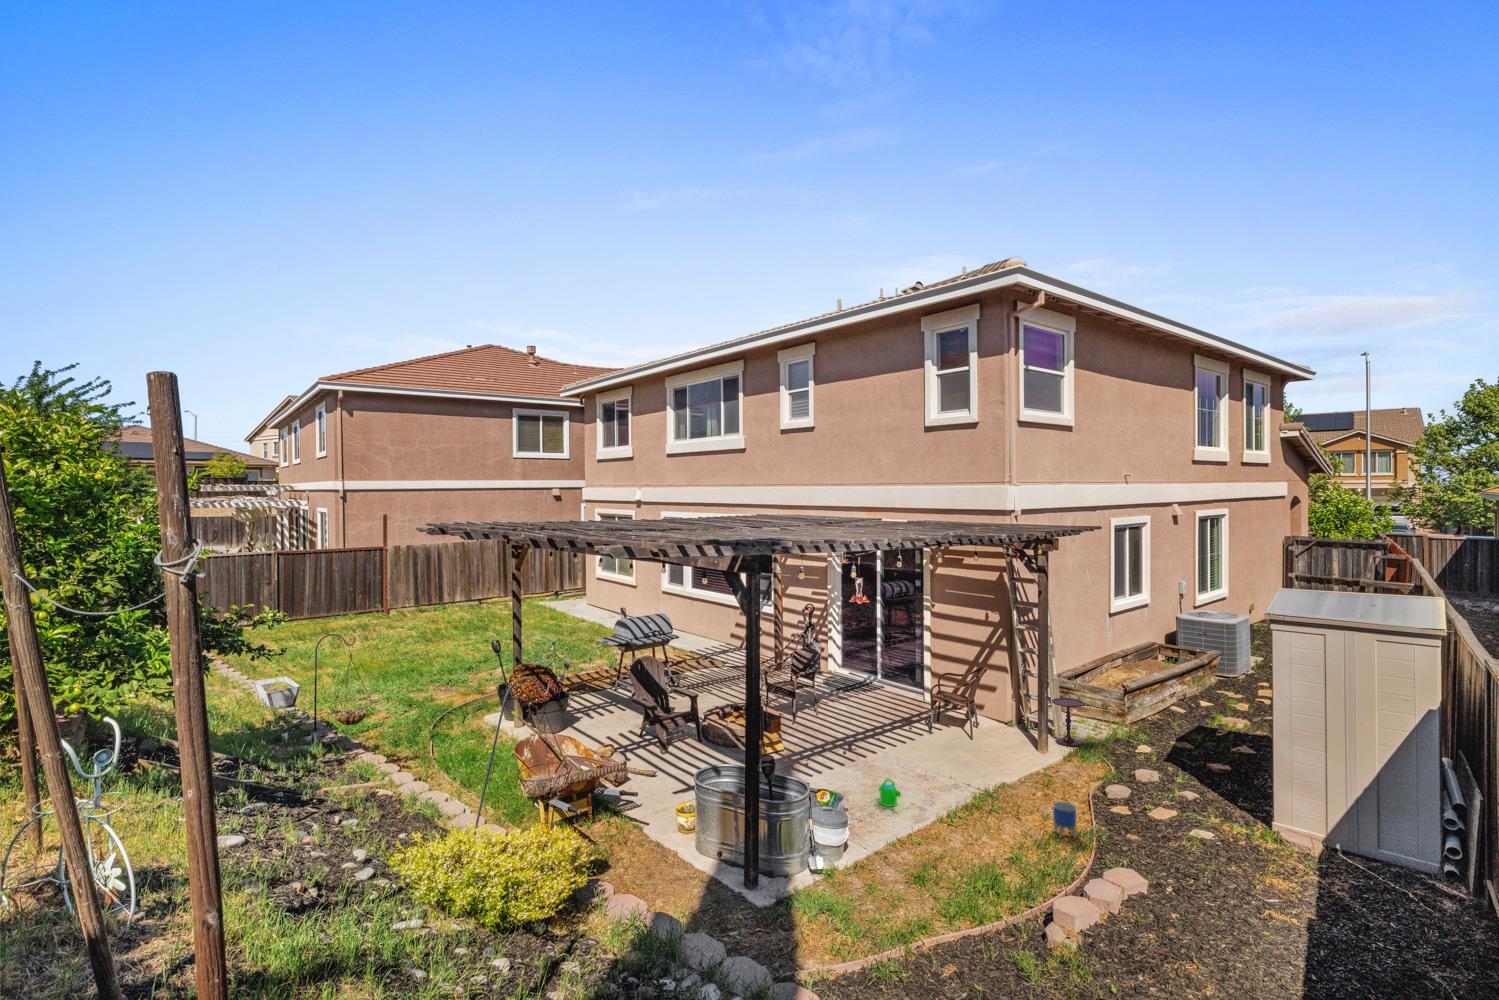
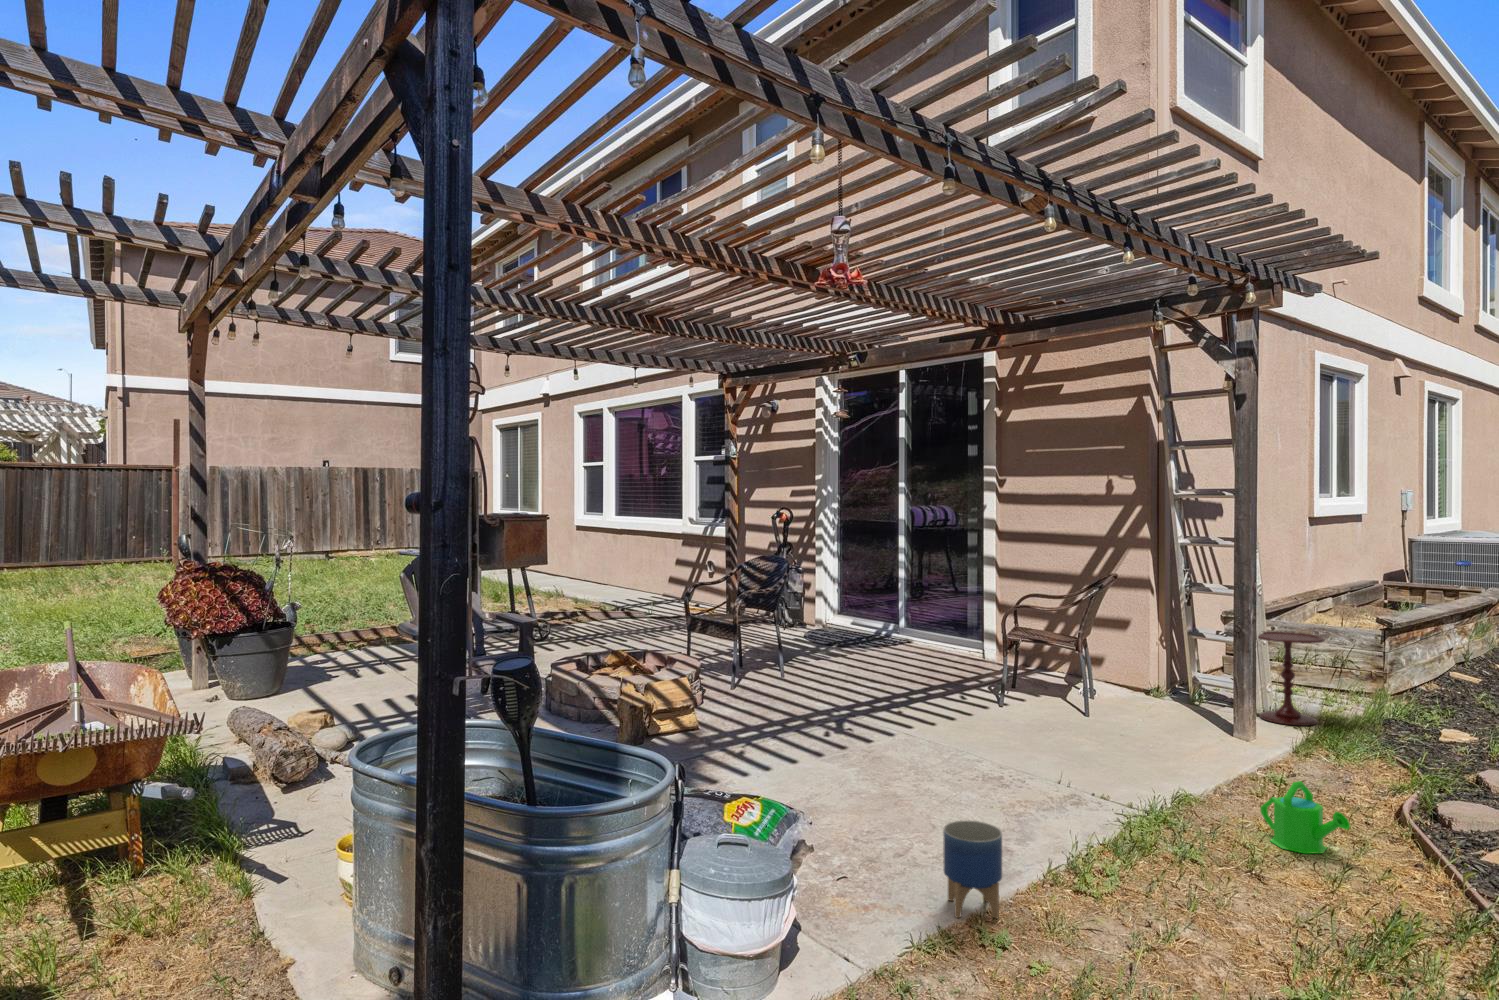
watering can: present [879,778,901,807] -> present [1260,781,1350,854]
planter: present [1053,802,1076,838] -> present [943,821,1002,918]

